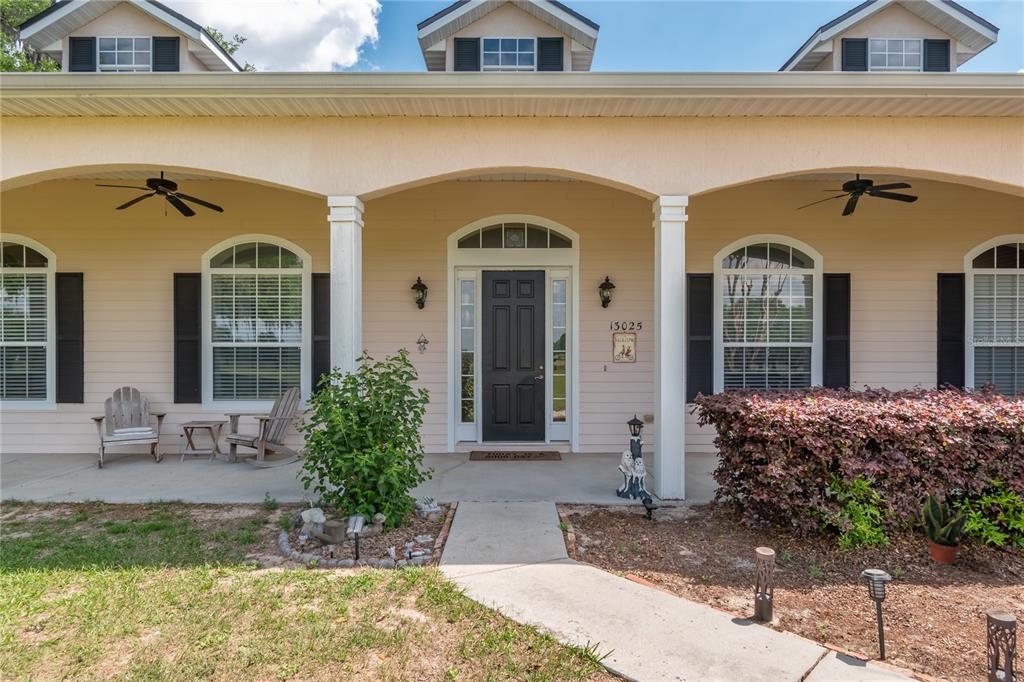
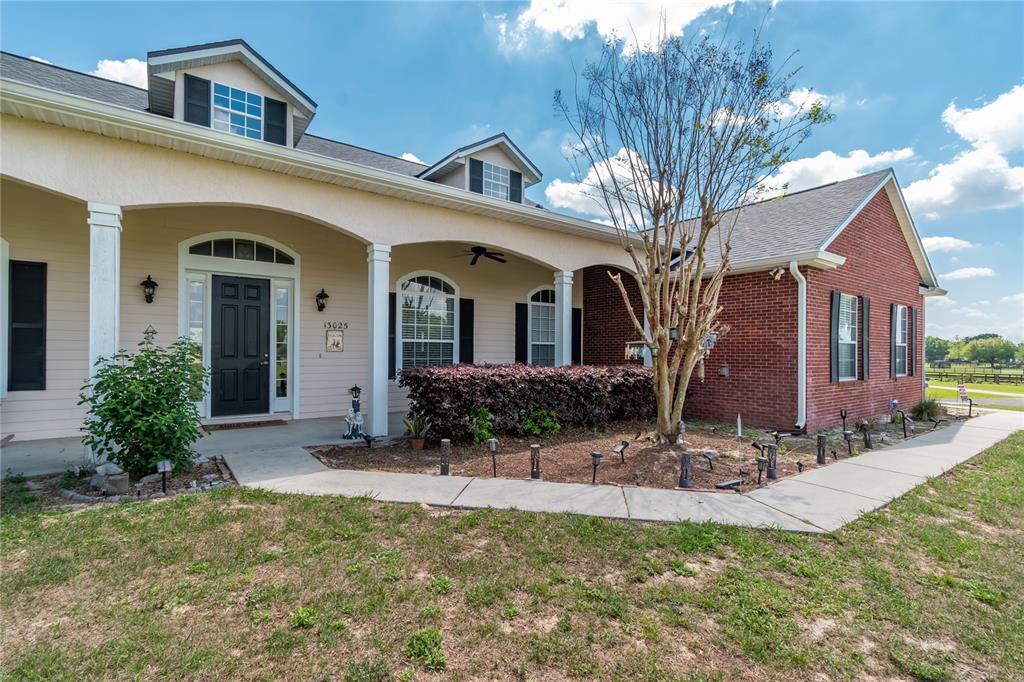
potted plant: present [916,493,967,564] -> present [403,412,432,449]

